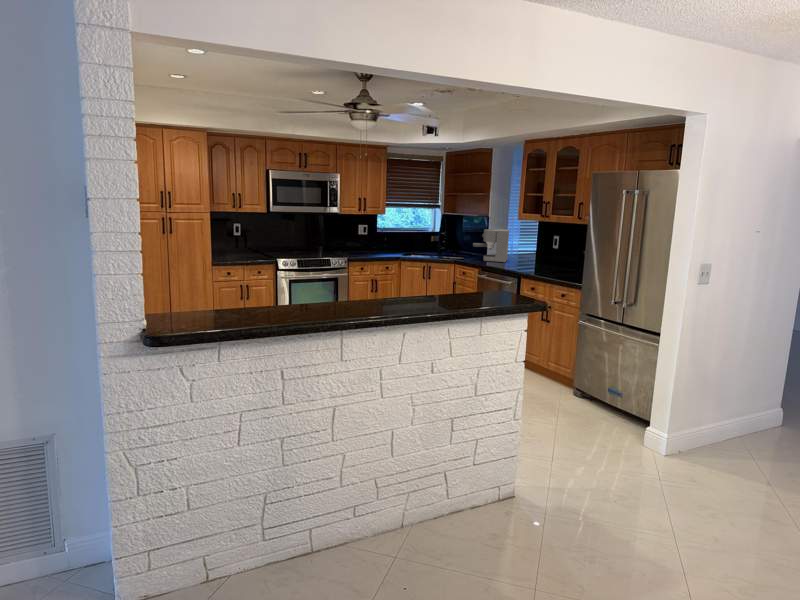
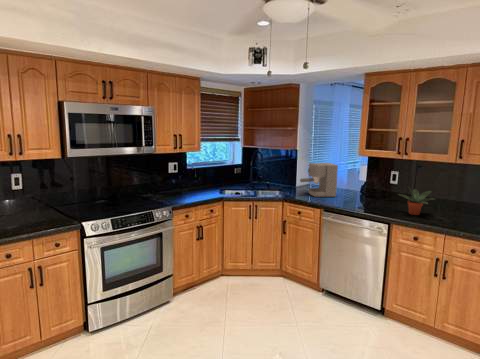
potted plant: none [535,247,566,274] -> present [399,188,434,215]

